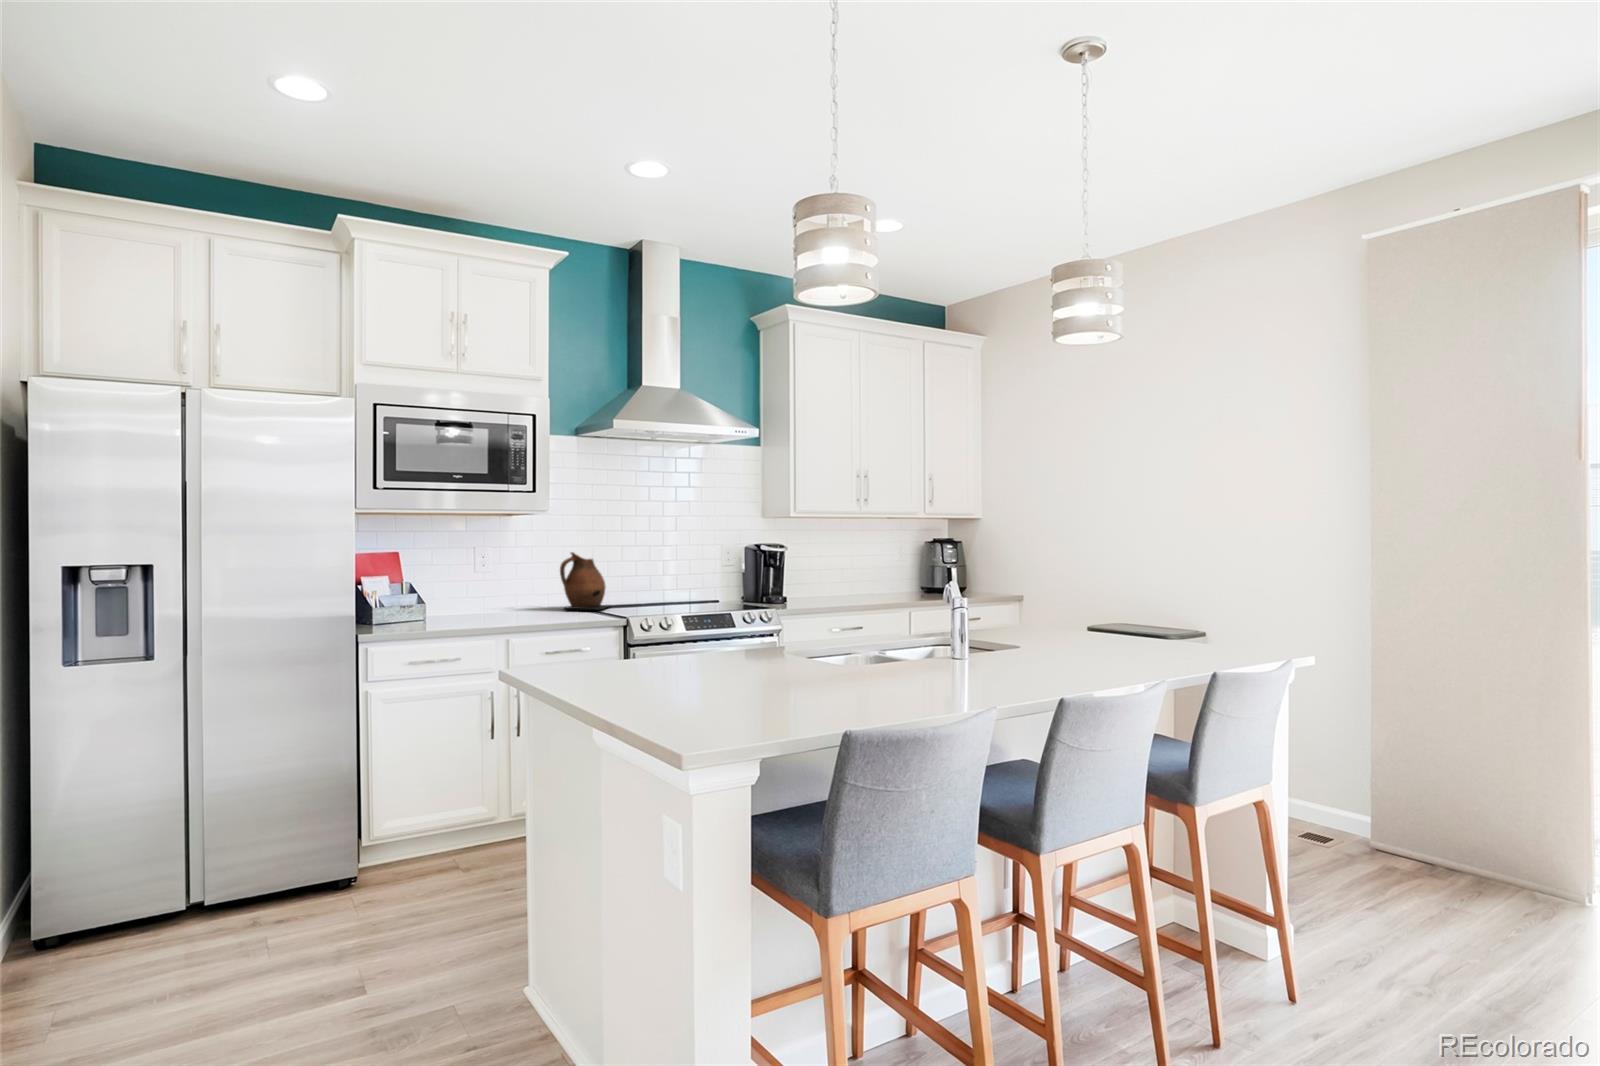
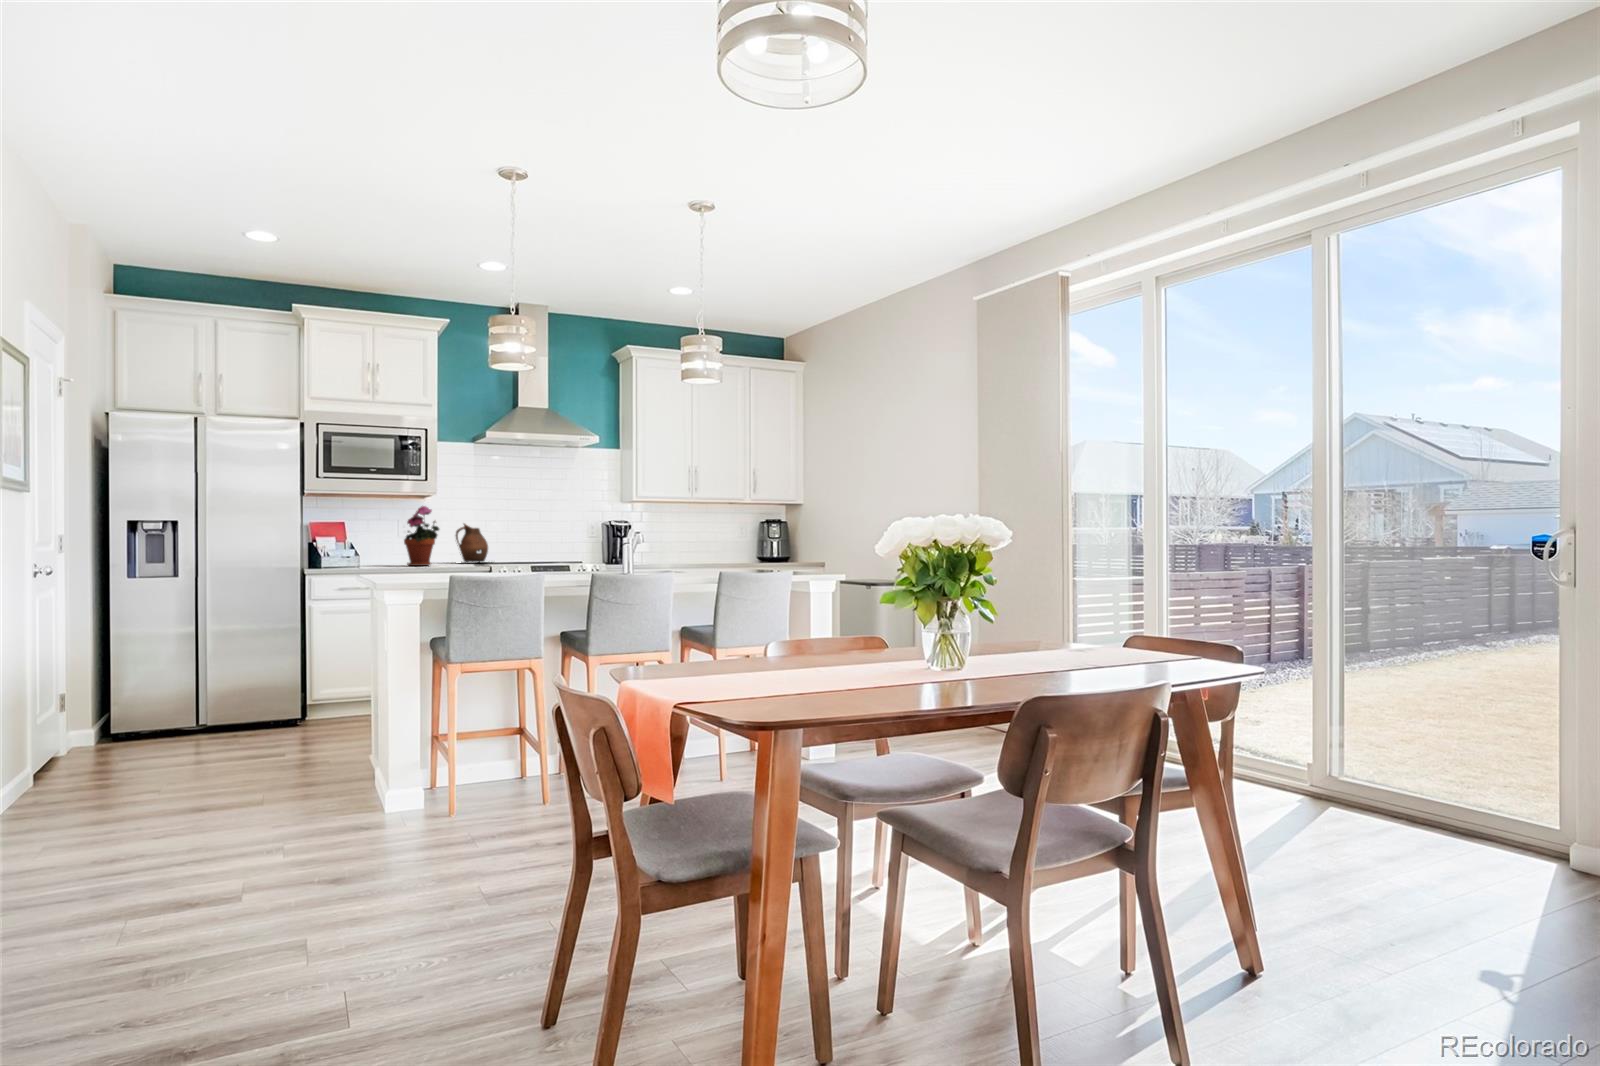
potted plant: none [498,530,551,621] -> present [404,506,439,566]

